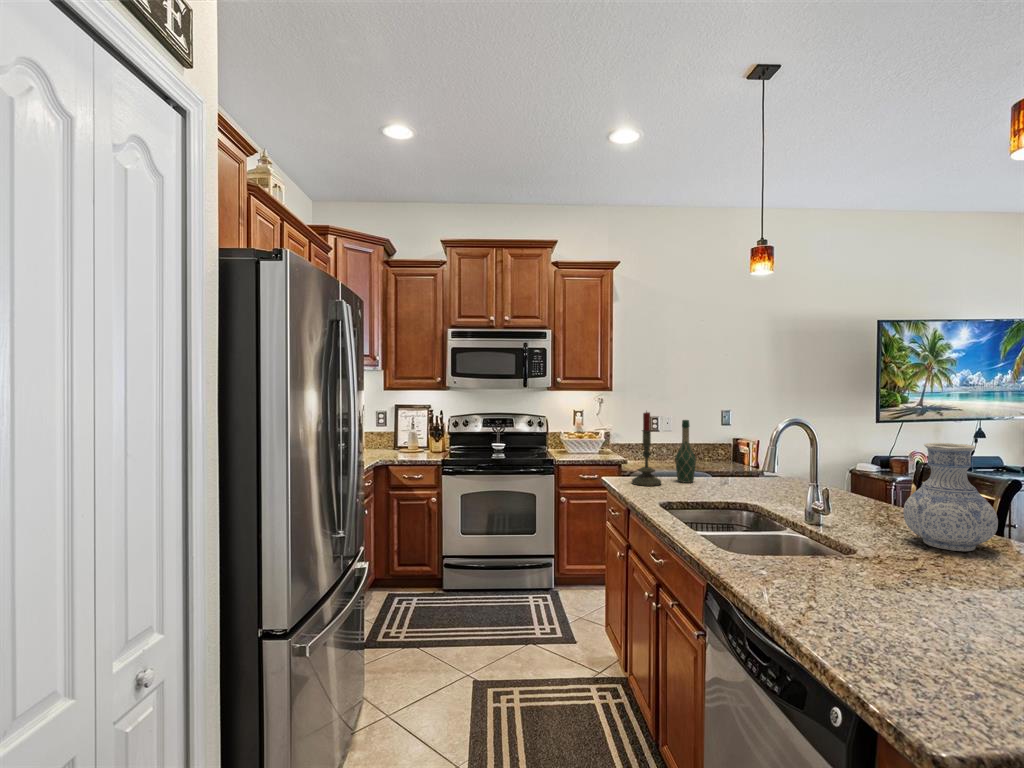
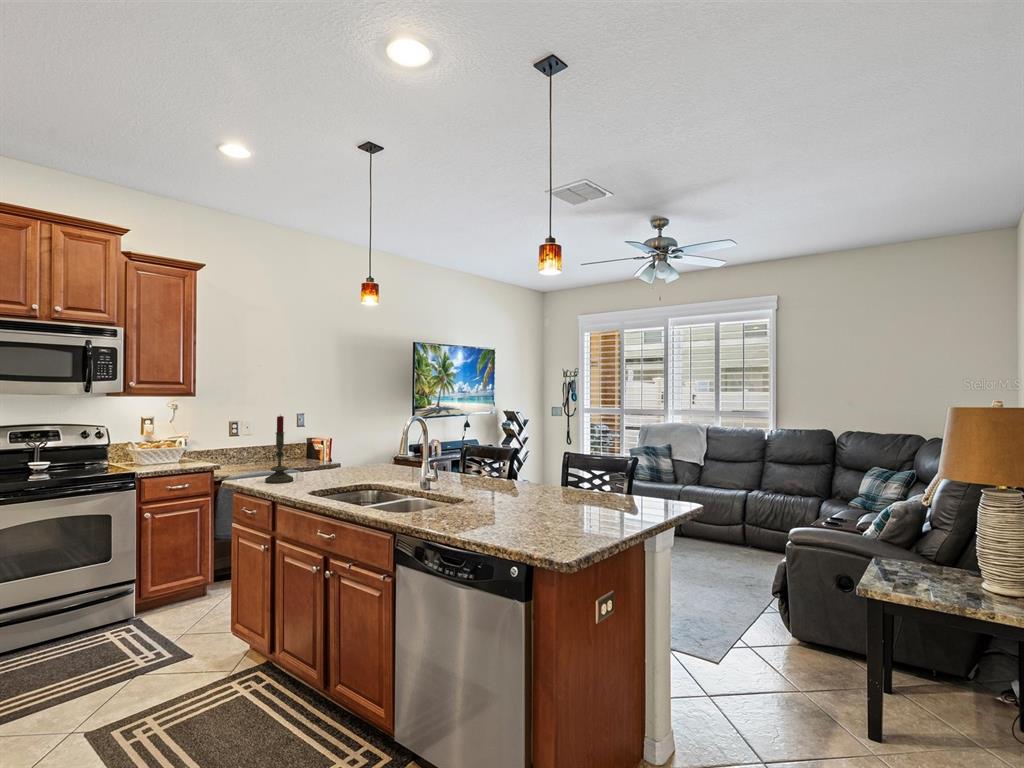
wine bottle: present [675,420,696,483] -> none [301,422,320,477]
vase: present [903,443,998,551] -> none [483,427,527,491]

